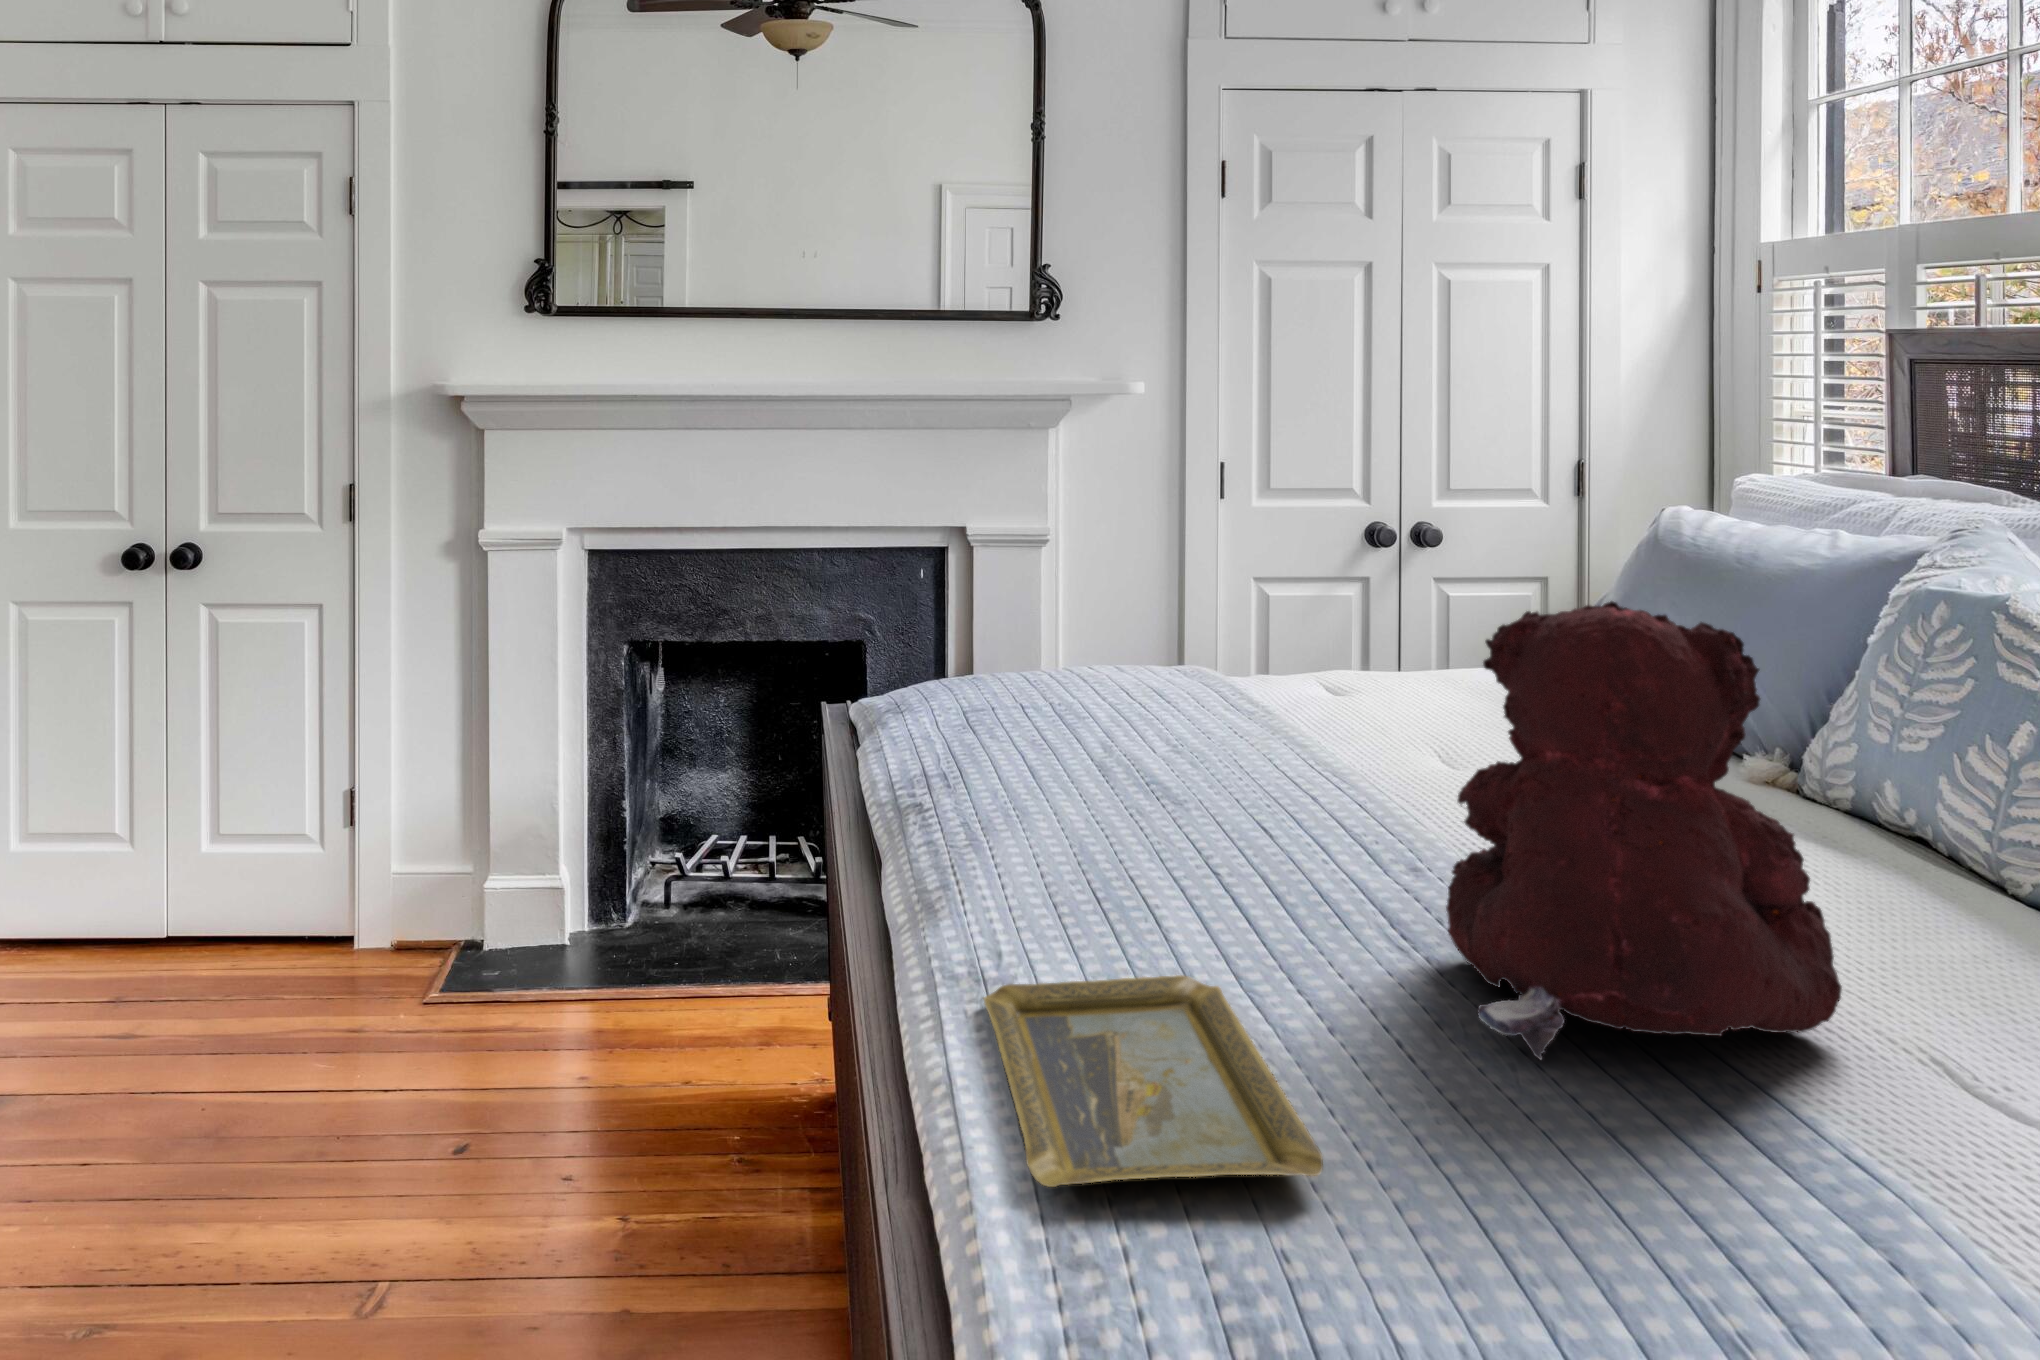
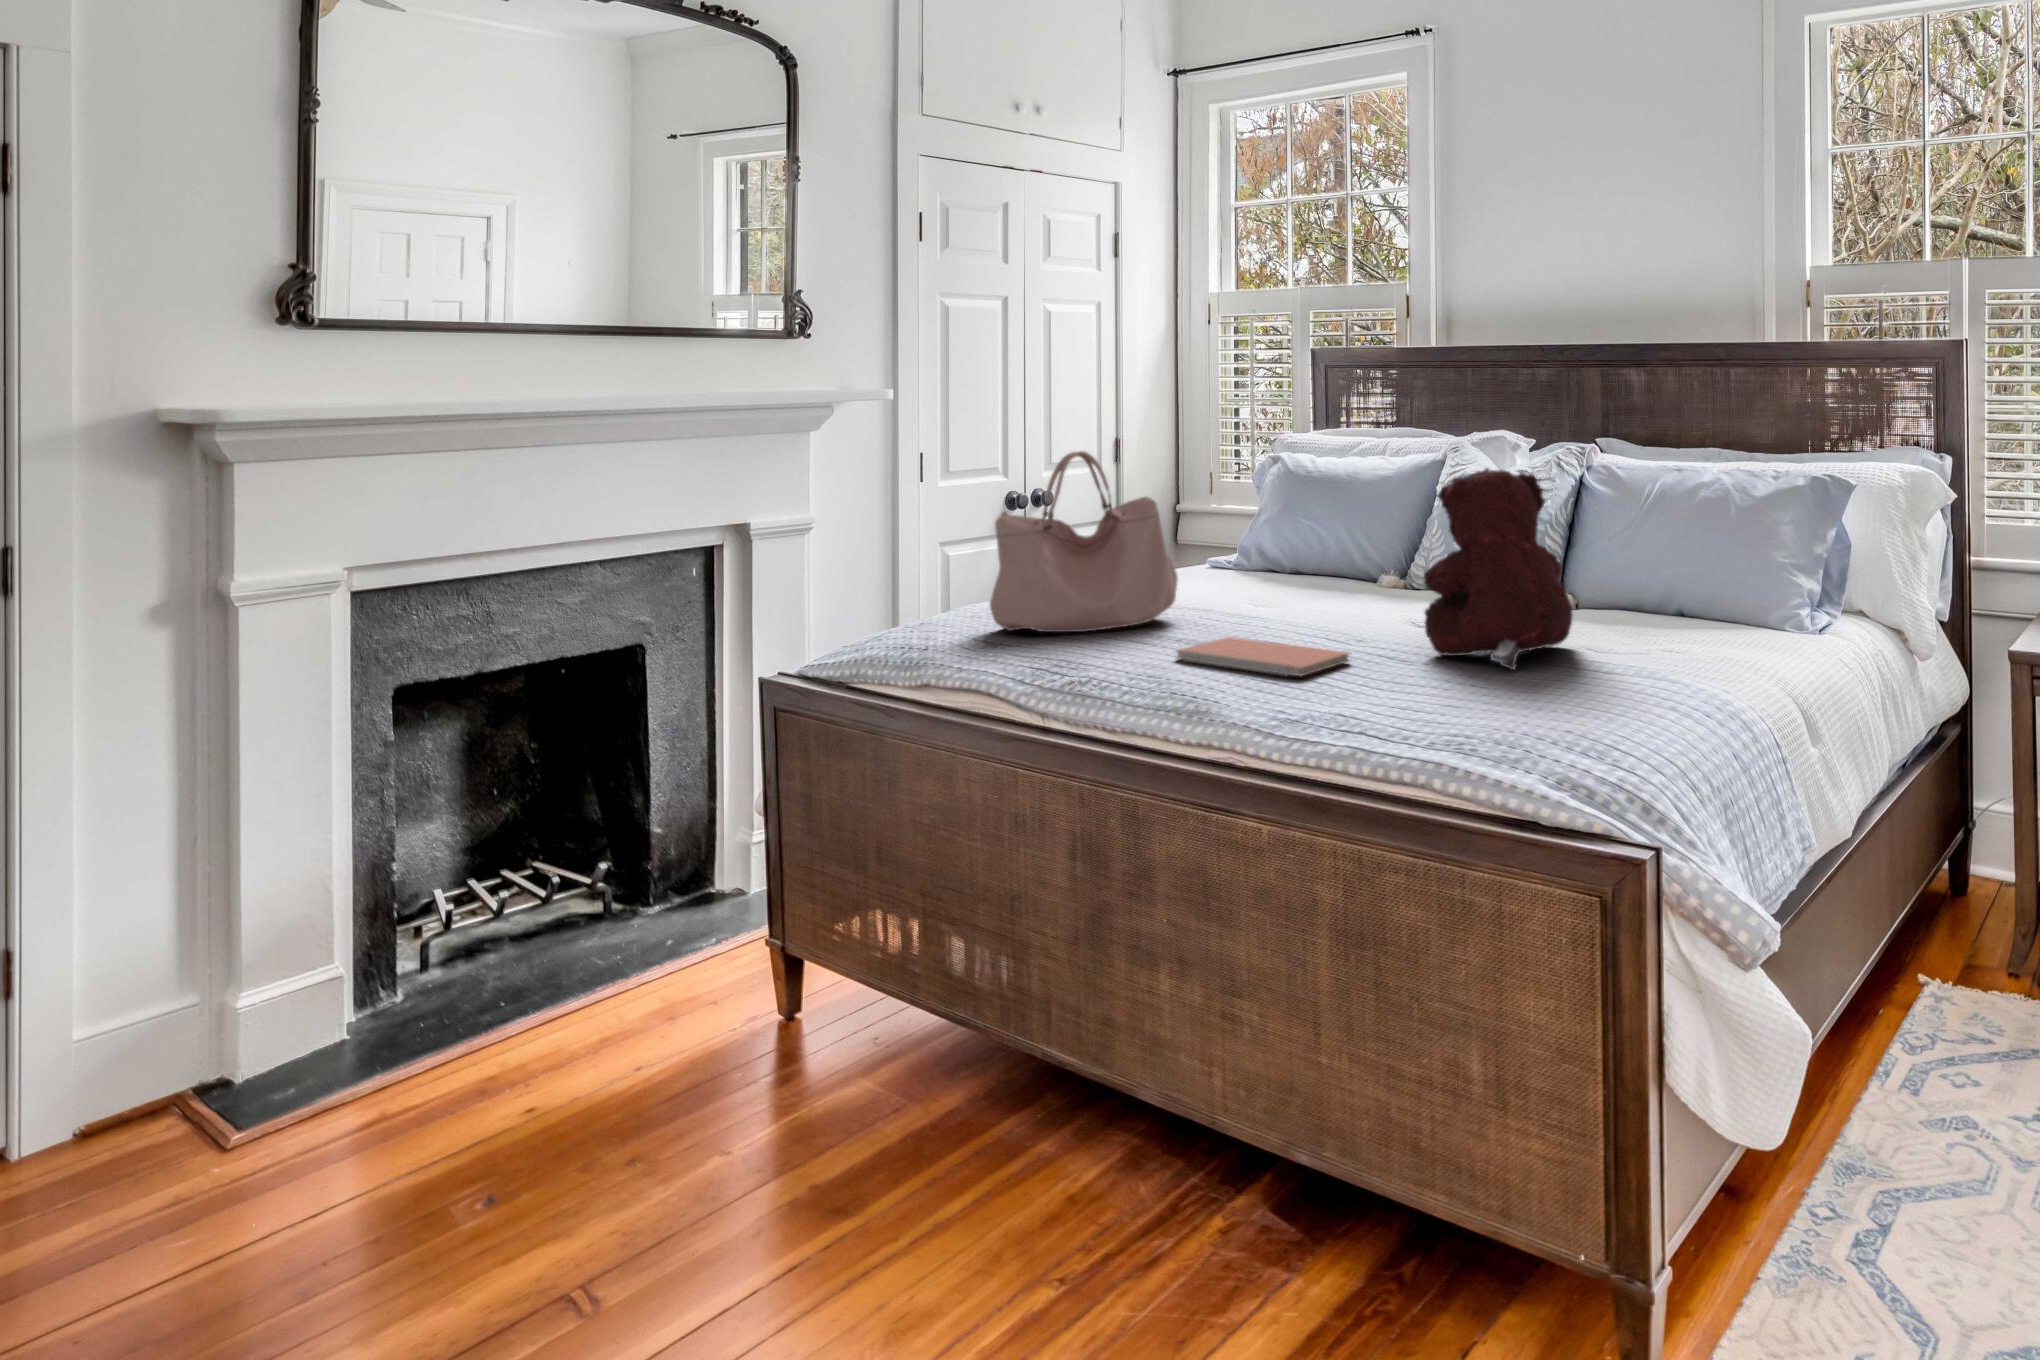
handbag: none [973,483,1241,747] -> present [990,451,1178,632]
notebook: none [1049,806,1276,919] -> present [1177,637,1350,677]
tray: present [983,975,1323,1187] -> none [1325,676,1537,731]

